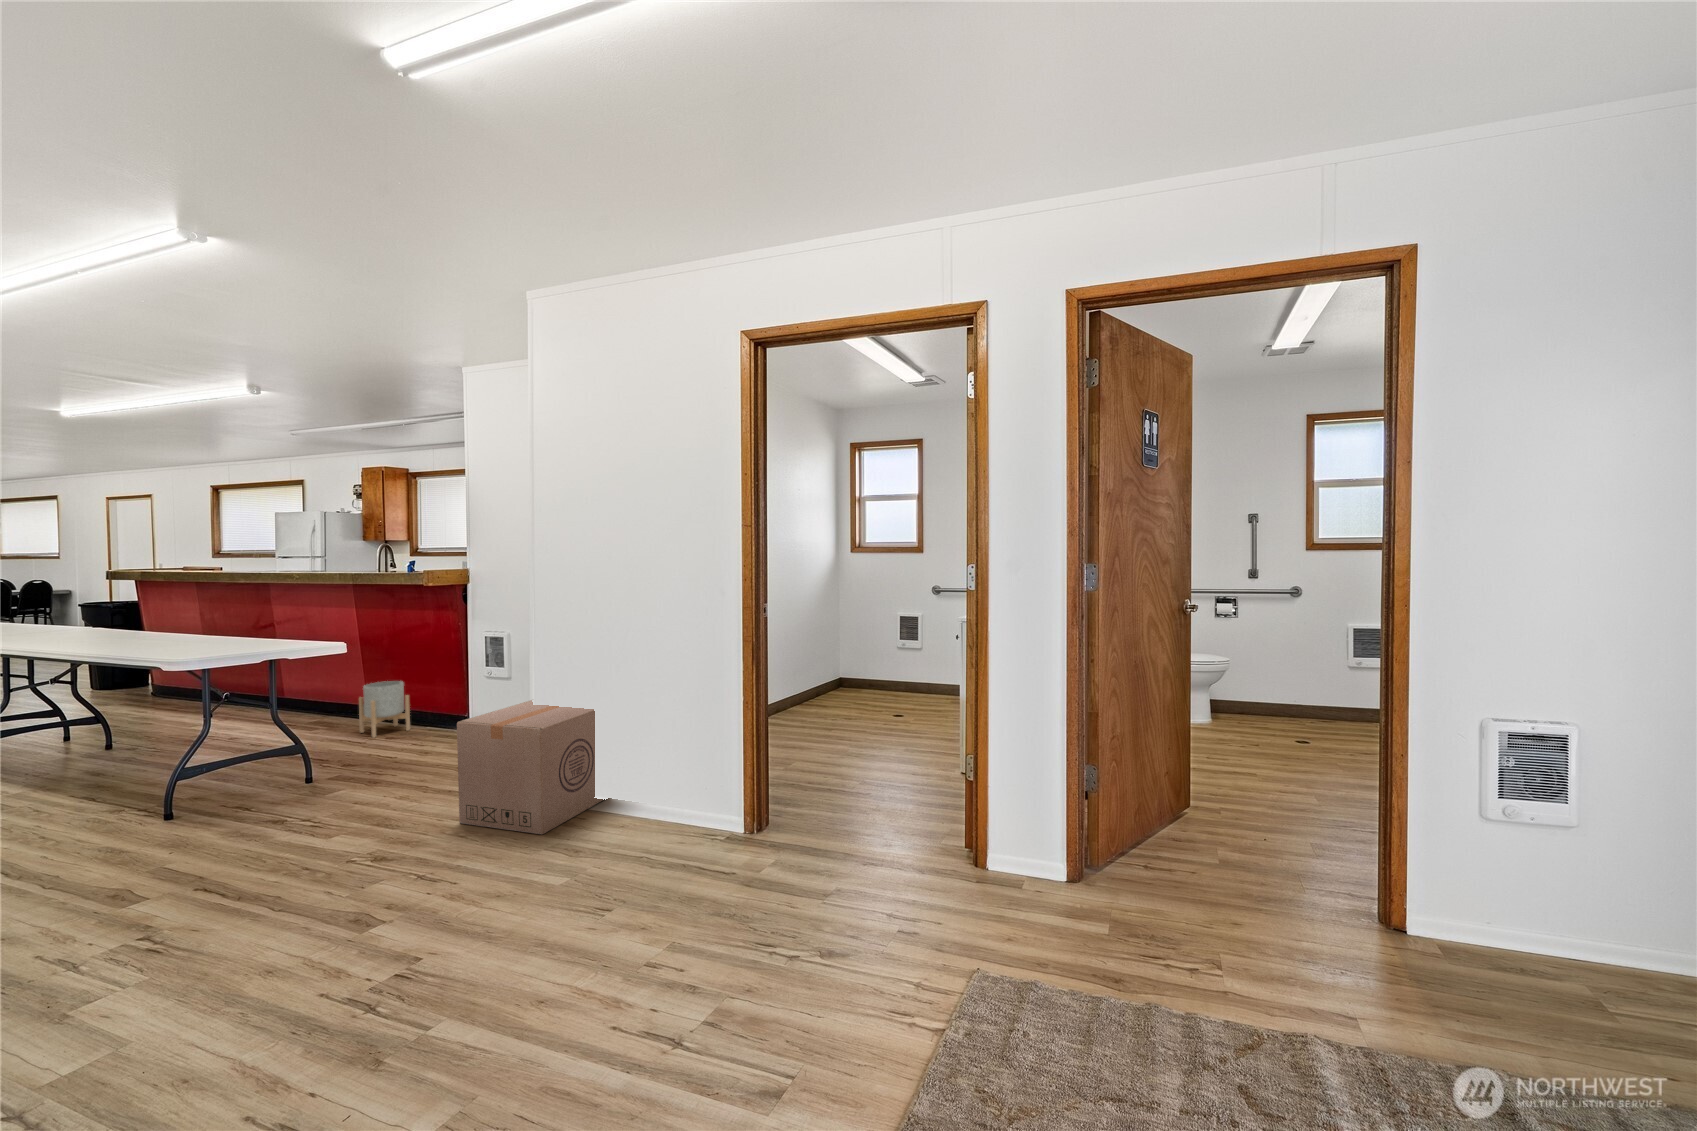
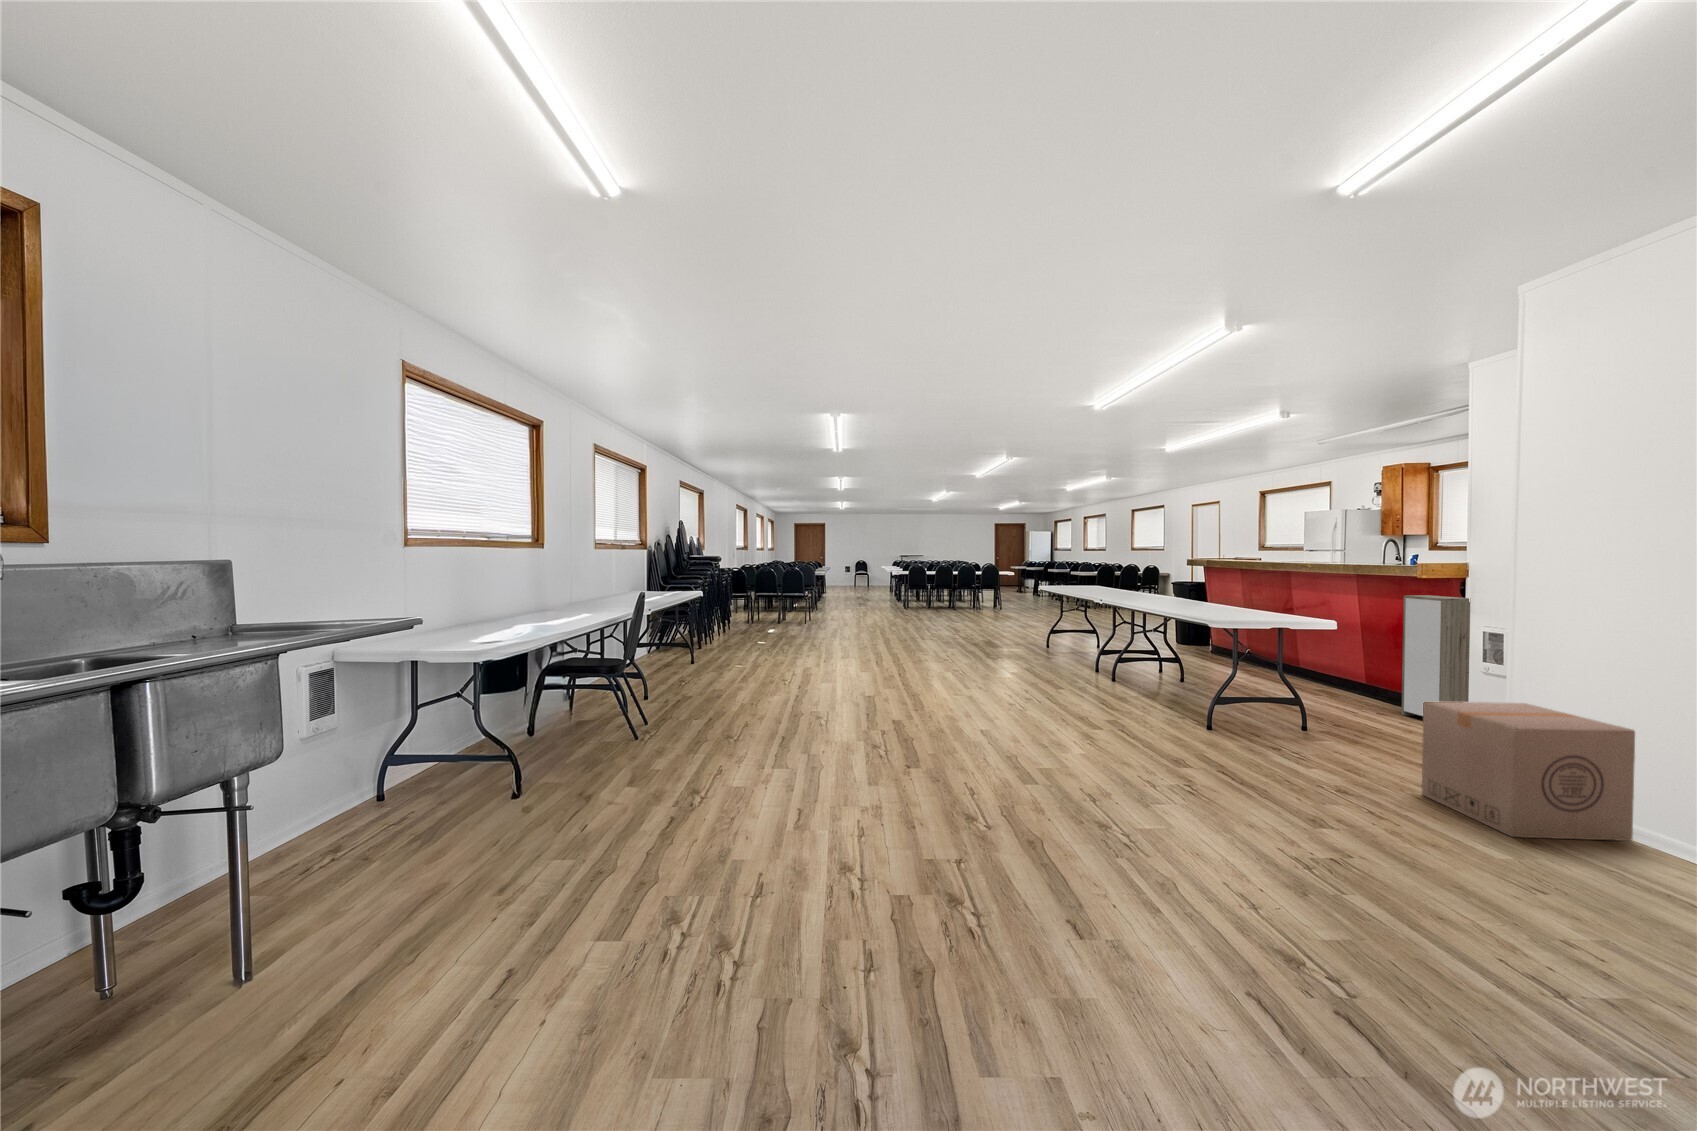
storage cabinet: none [410,604,472,736] -> present [1402,595,1470,716]
planter: present [359,681,410,738] -> none [1352,661,1400,710]

